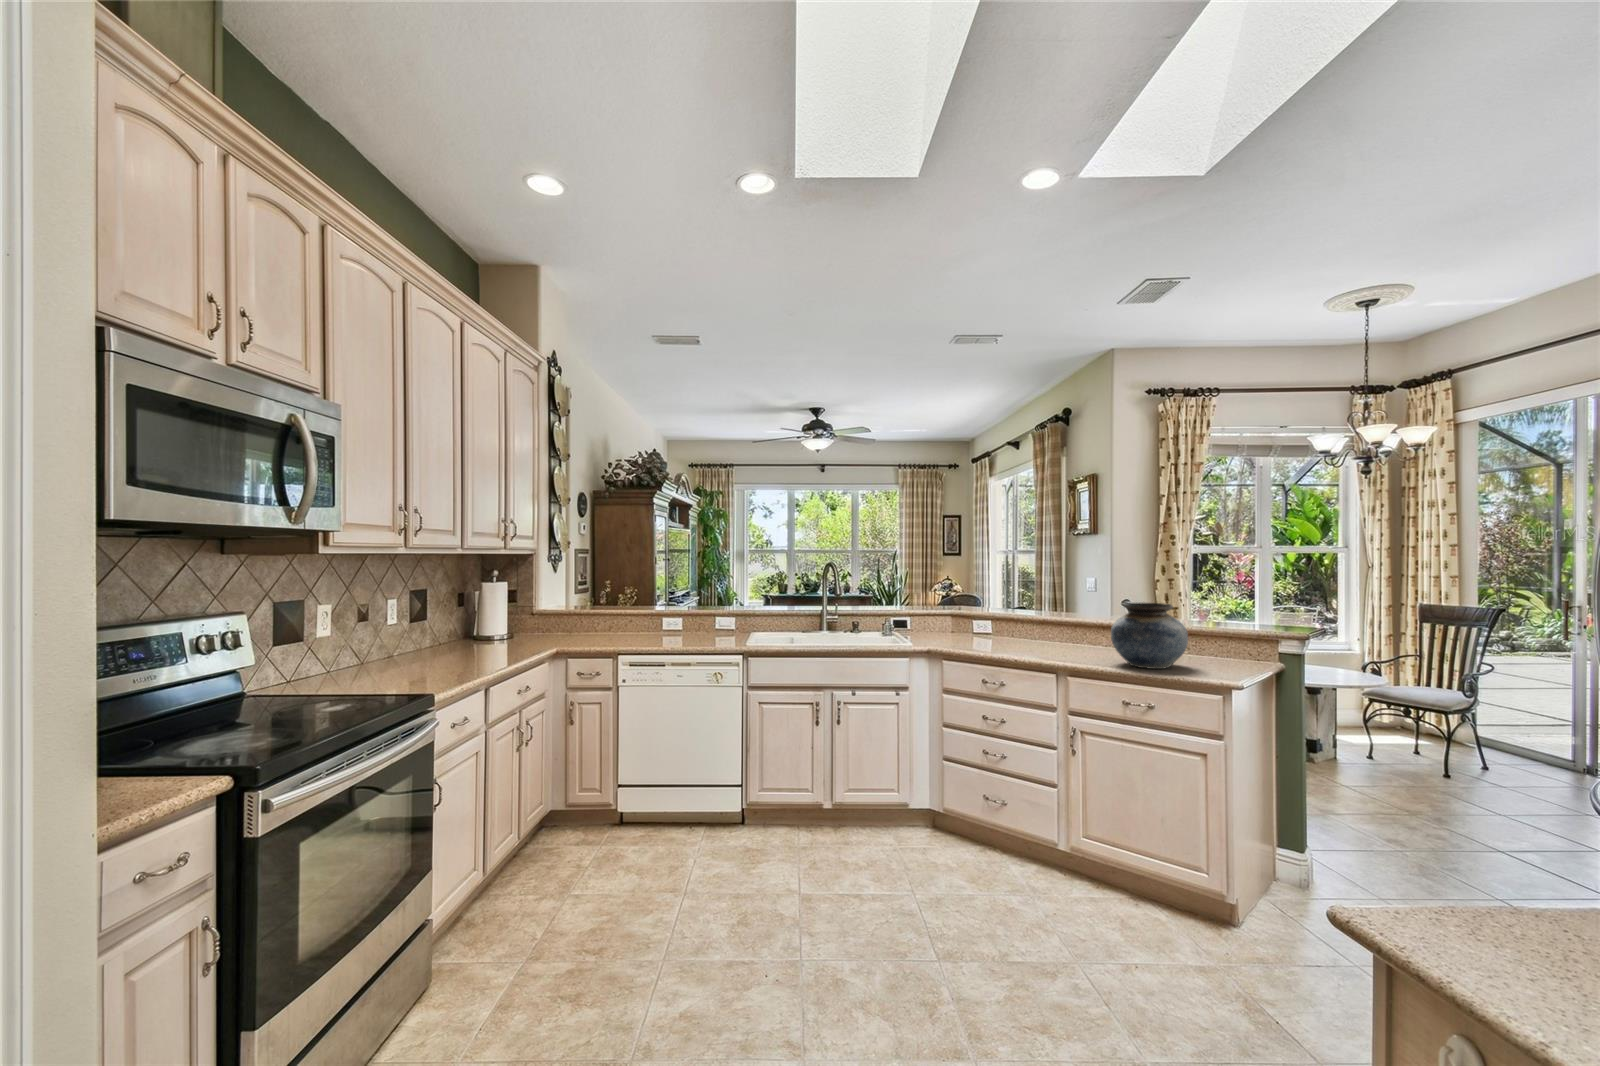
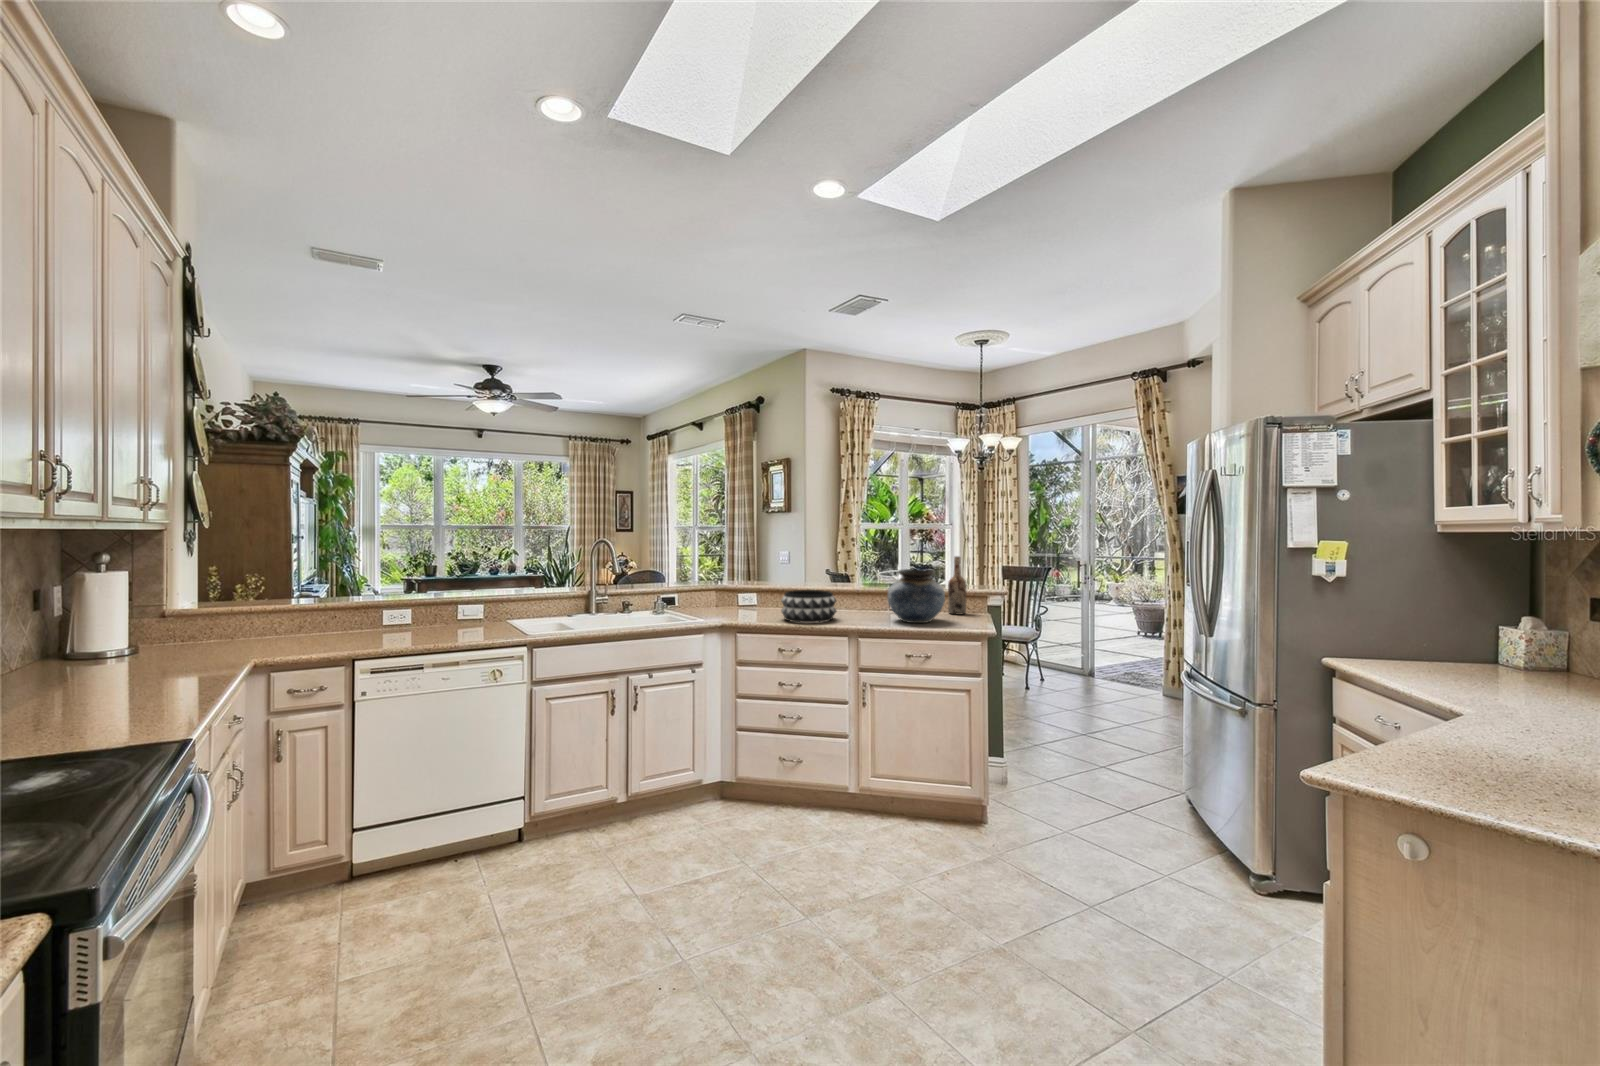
wine bottle: none [1213,589,1240,664] -> present [948,556,967,615]
decorative bowl: none [990,621,1055,657] -> present [781,590,836,623]

